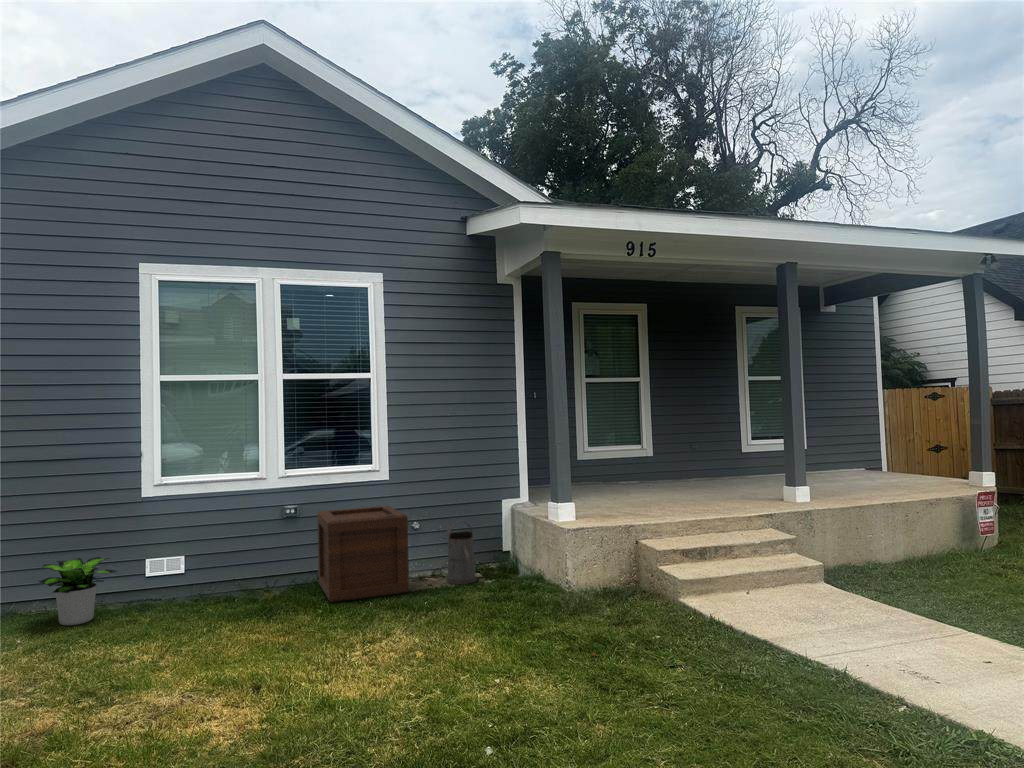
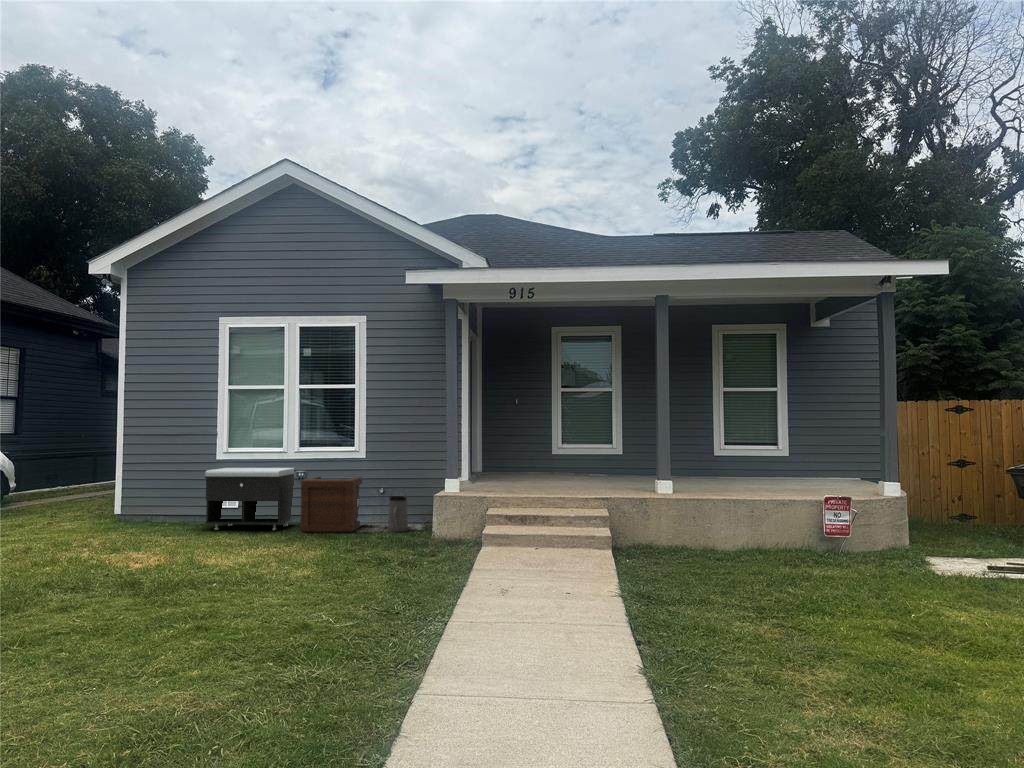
storage bench: none [150,502,288,617] -> present [205,468,294,530]
potted plant: present [39,557,117,625] -> none [154,492,197,528]

